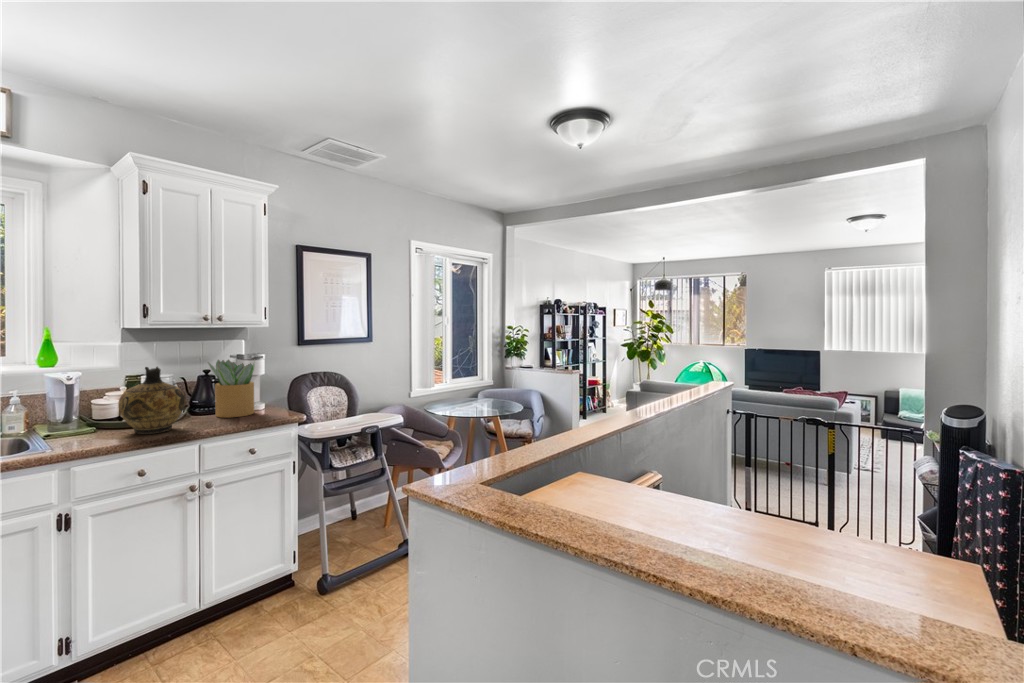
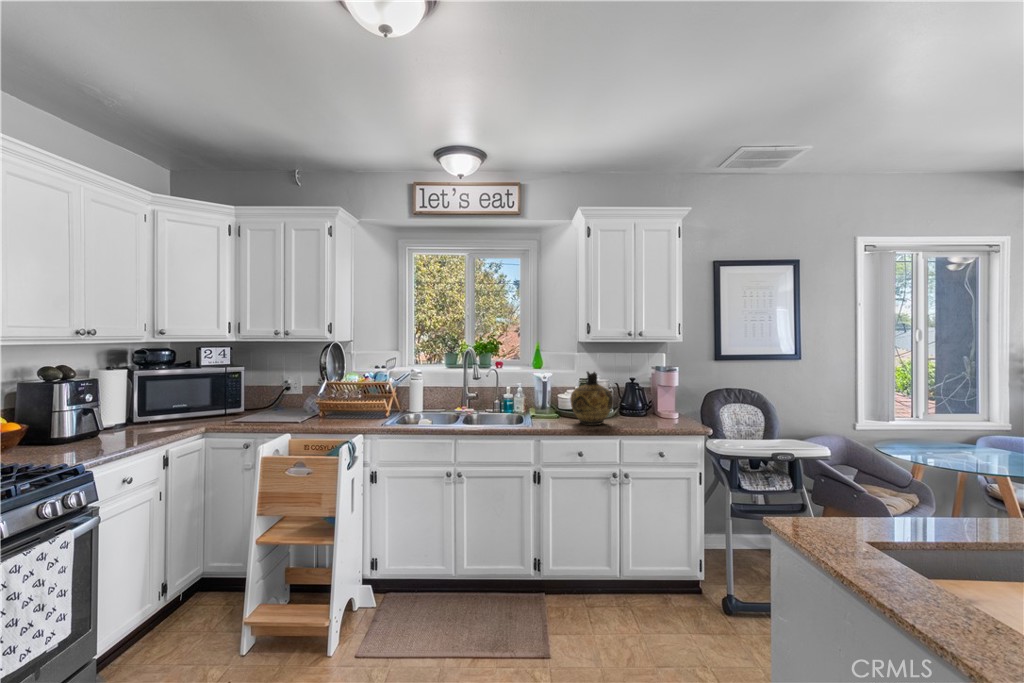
potted plant: present [208,360,255,418] -> none [632,369,670,422]

